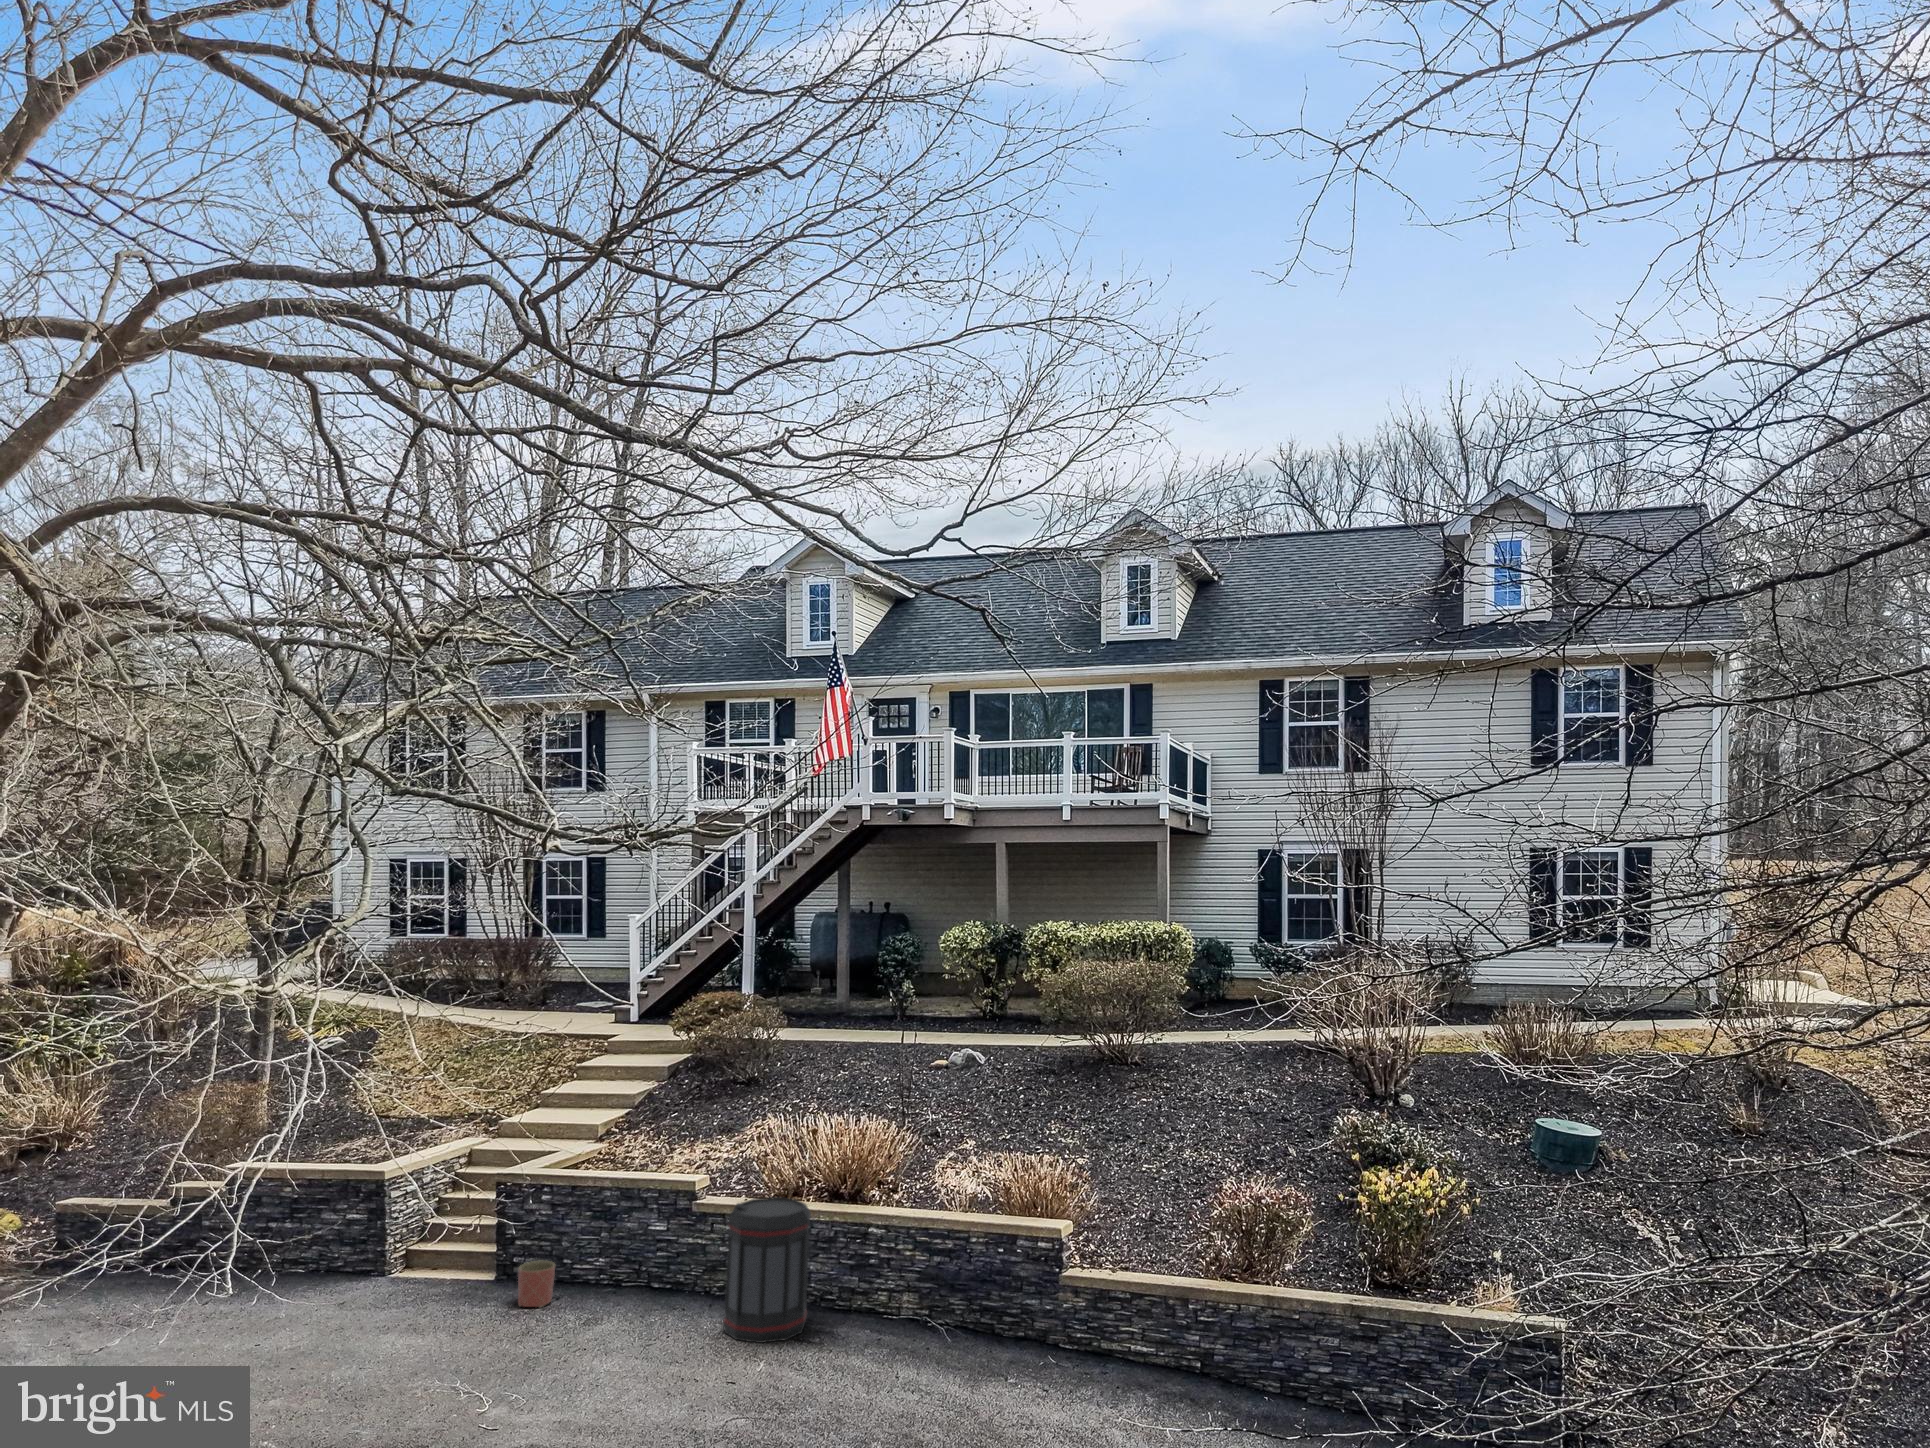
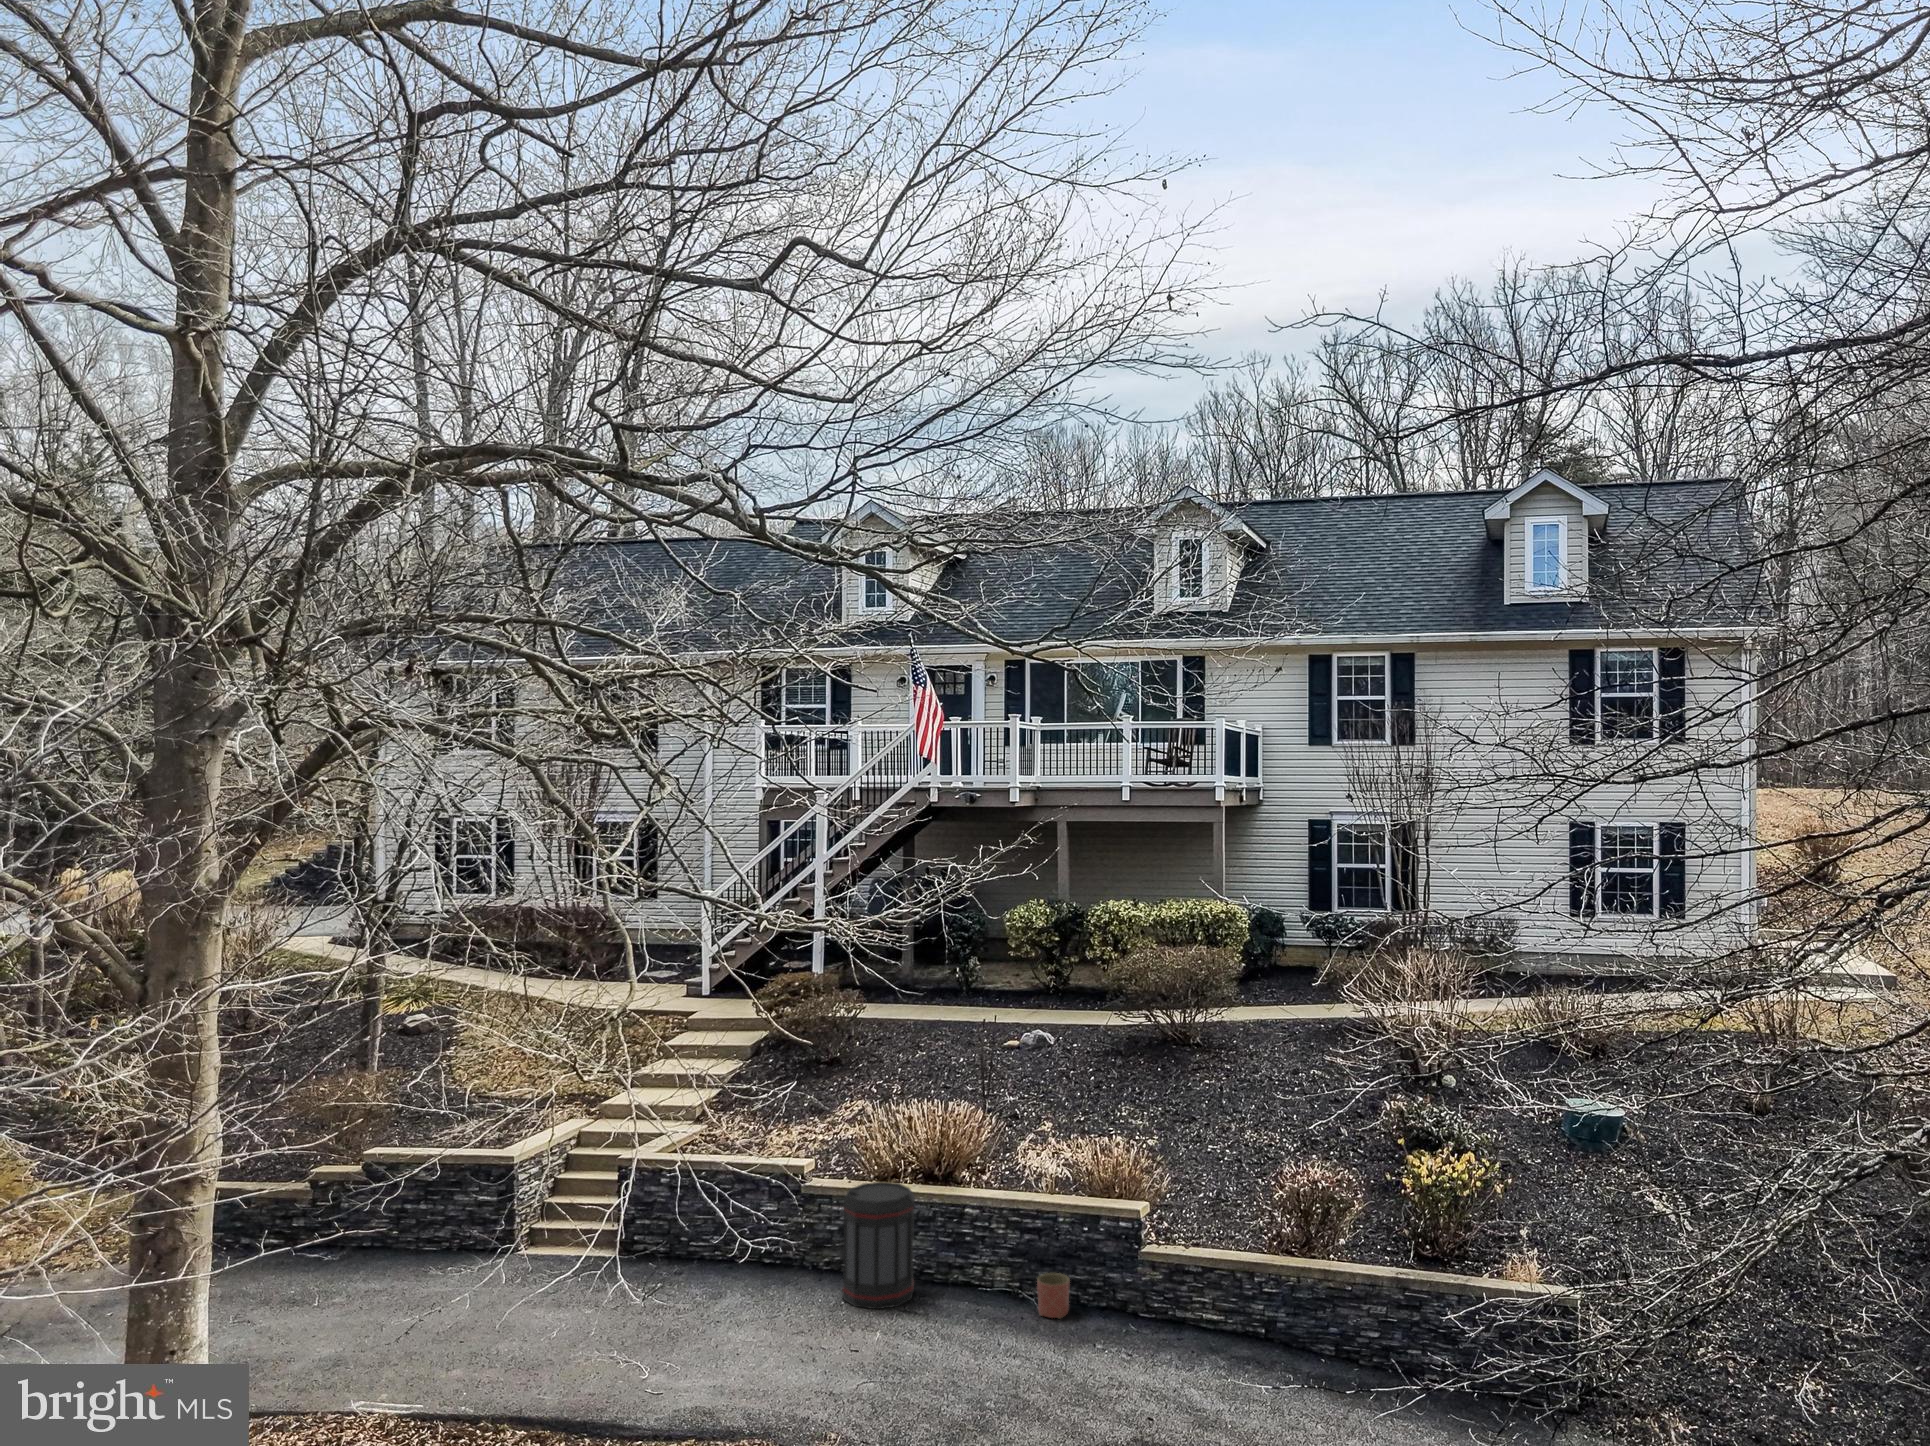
planter: present [518,1261,555,1307] -> present [1037,1273,1070,1319]

